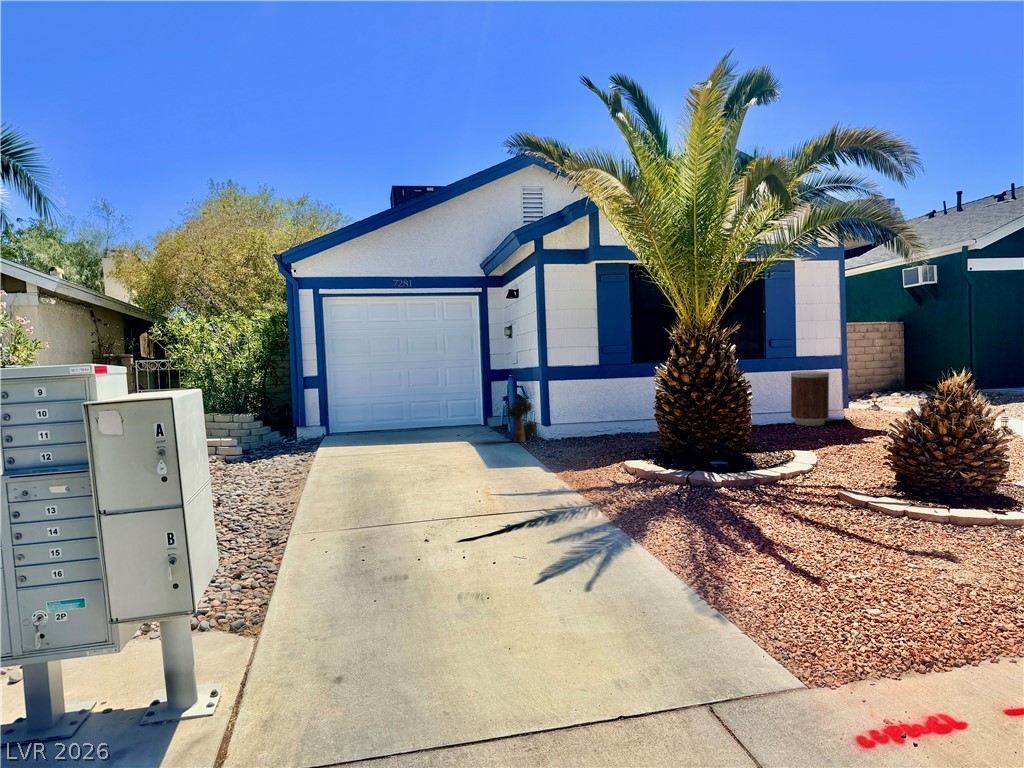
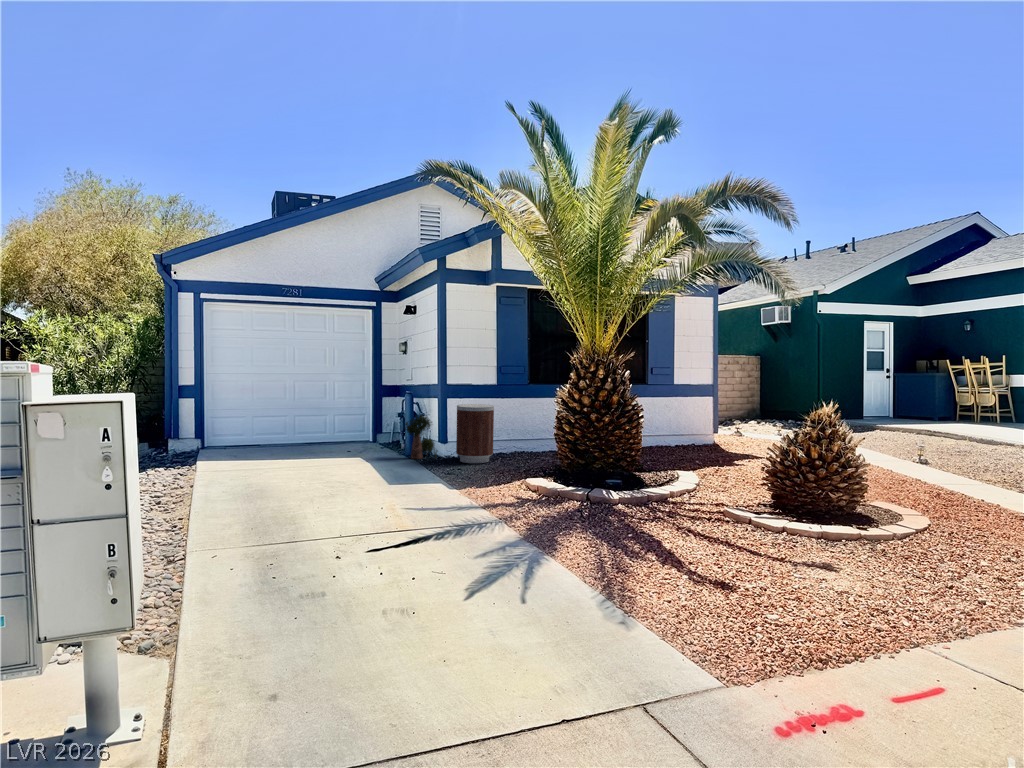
trash can: present [791,371,829,426] -> present [456,404,494,463]

